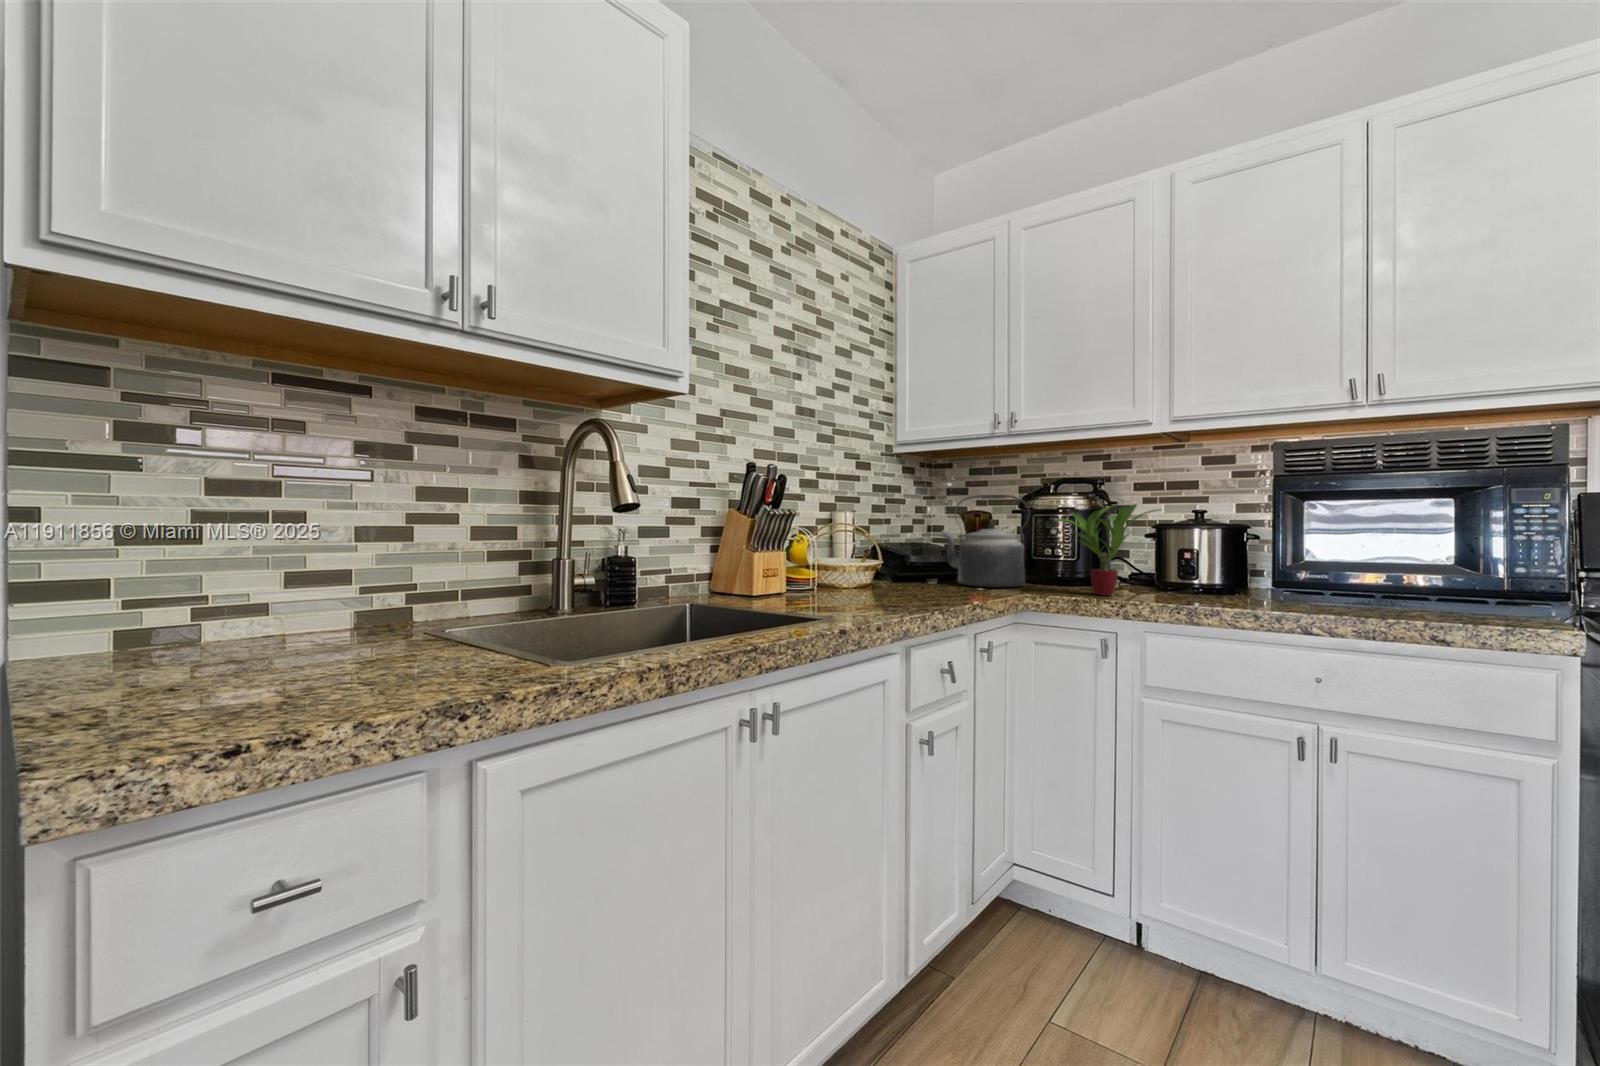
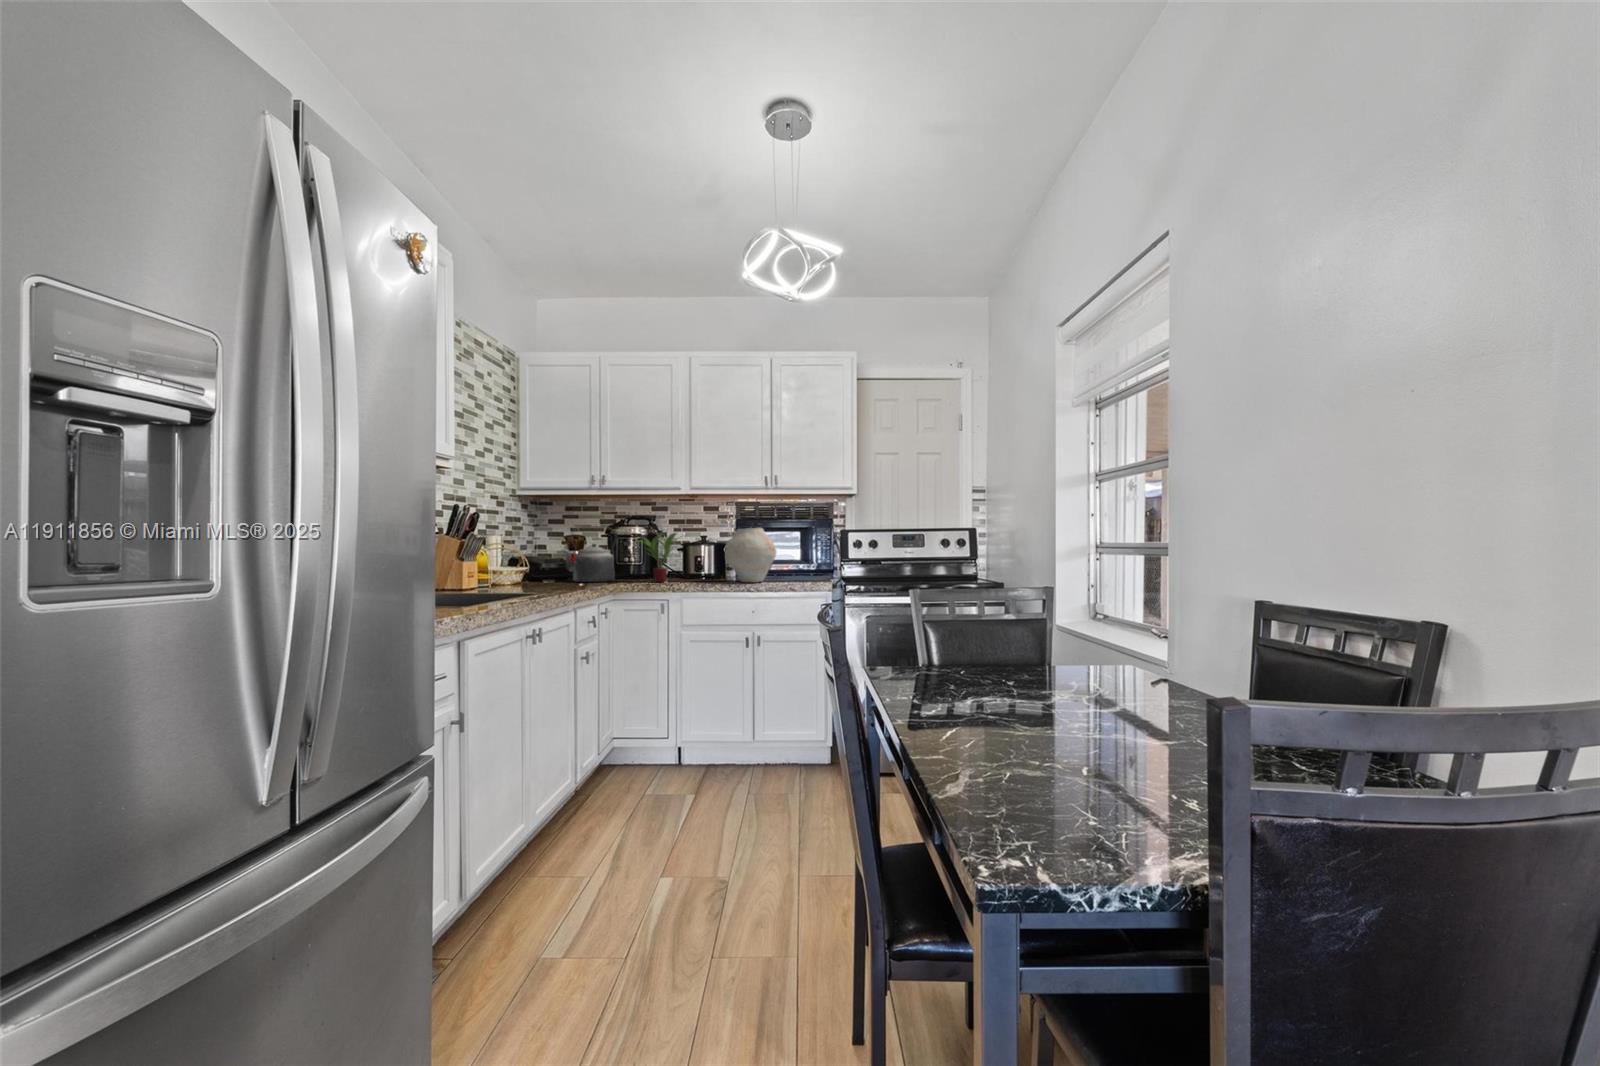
vase: none [1246,492,1387,612] -> present [725,528,776,582]

